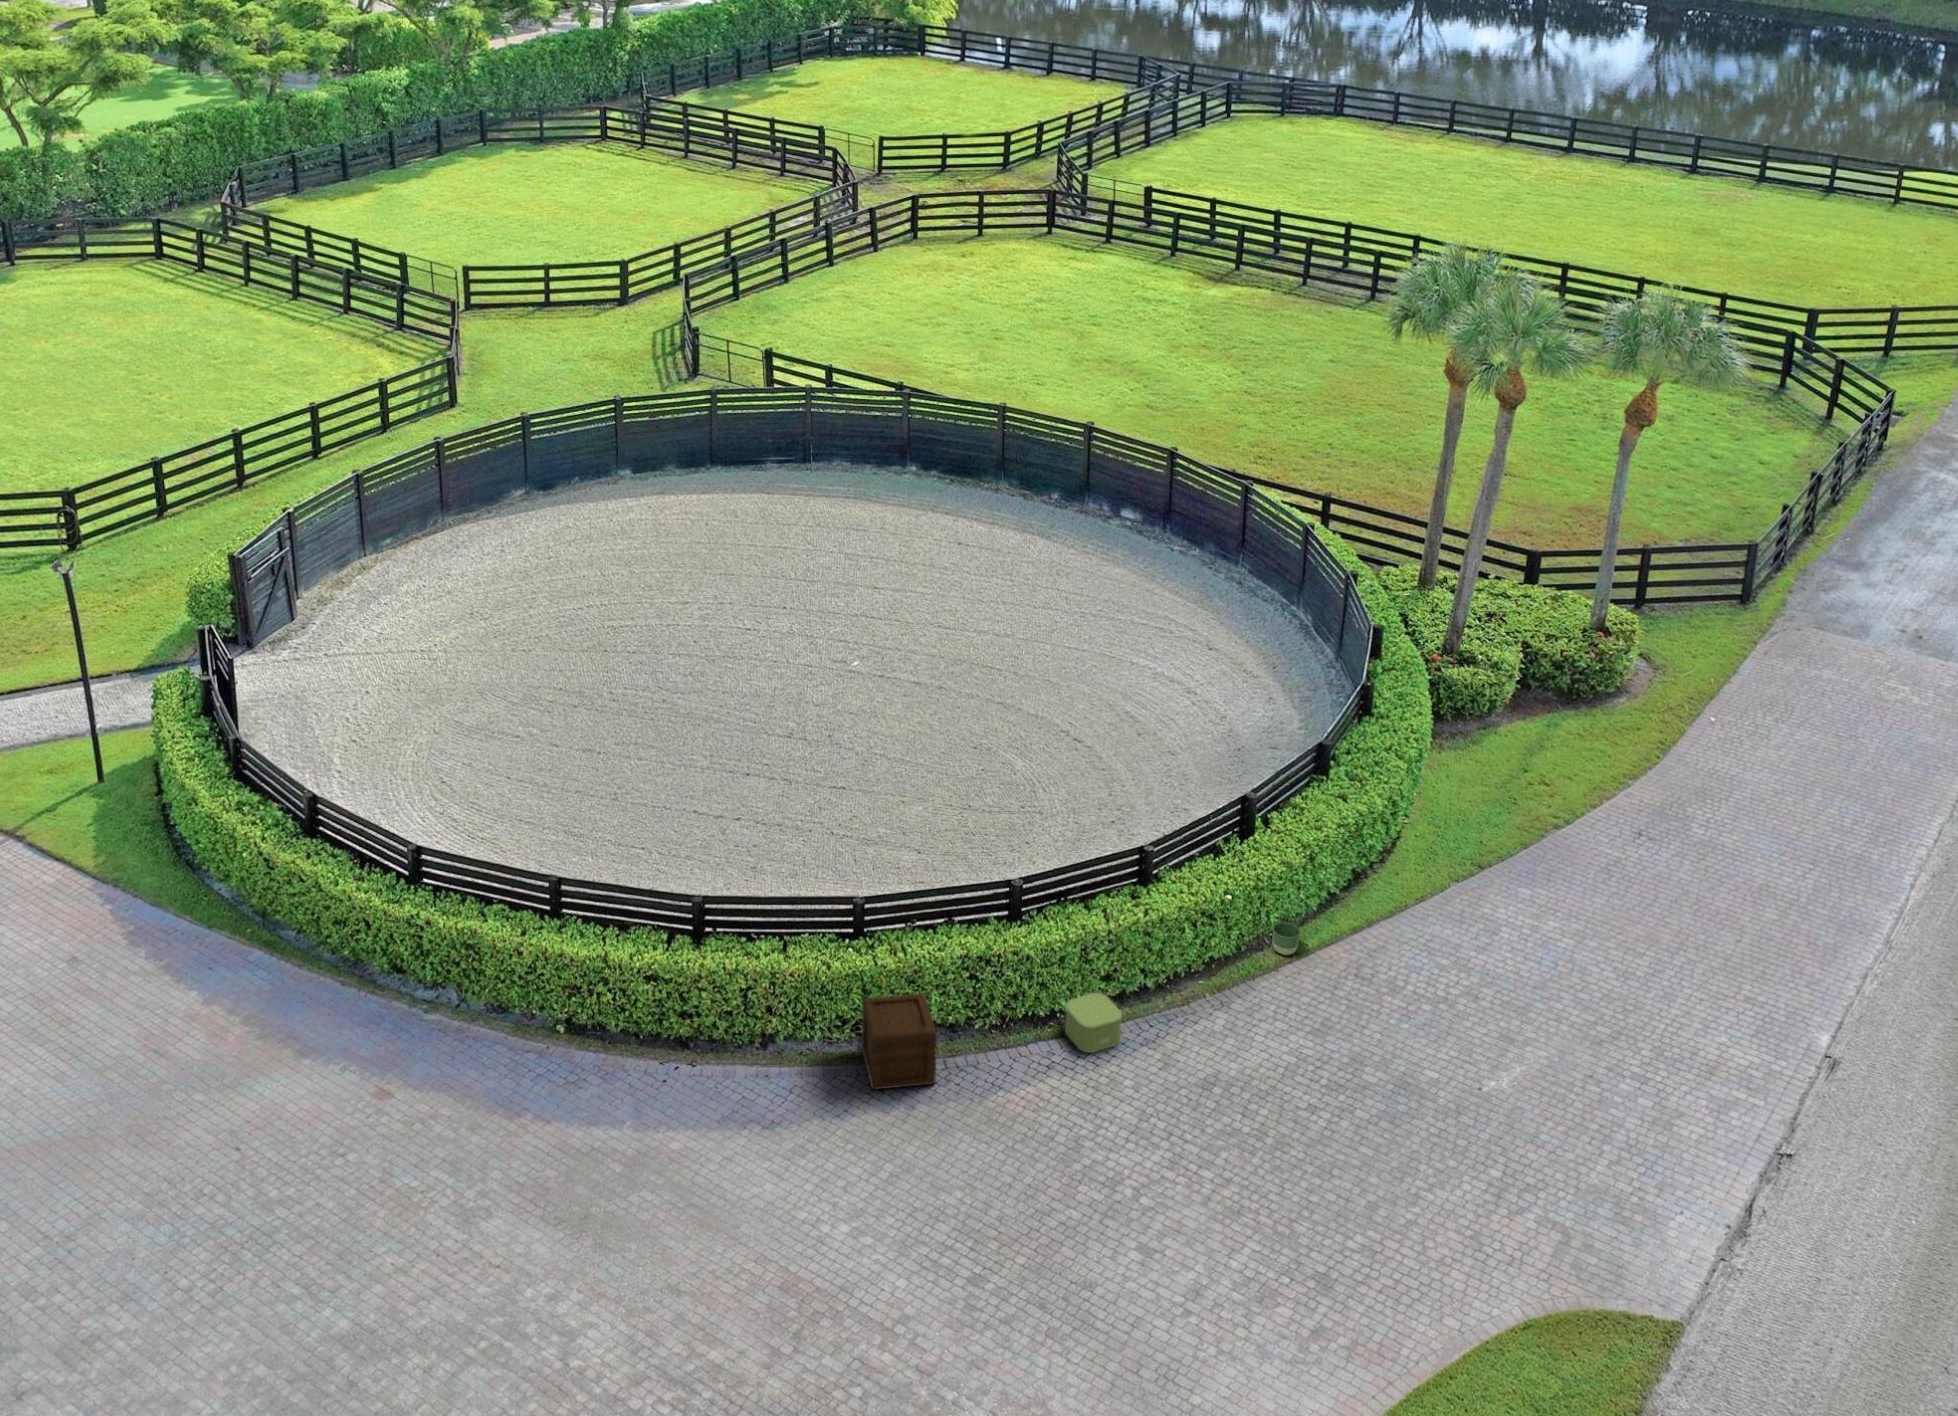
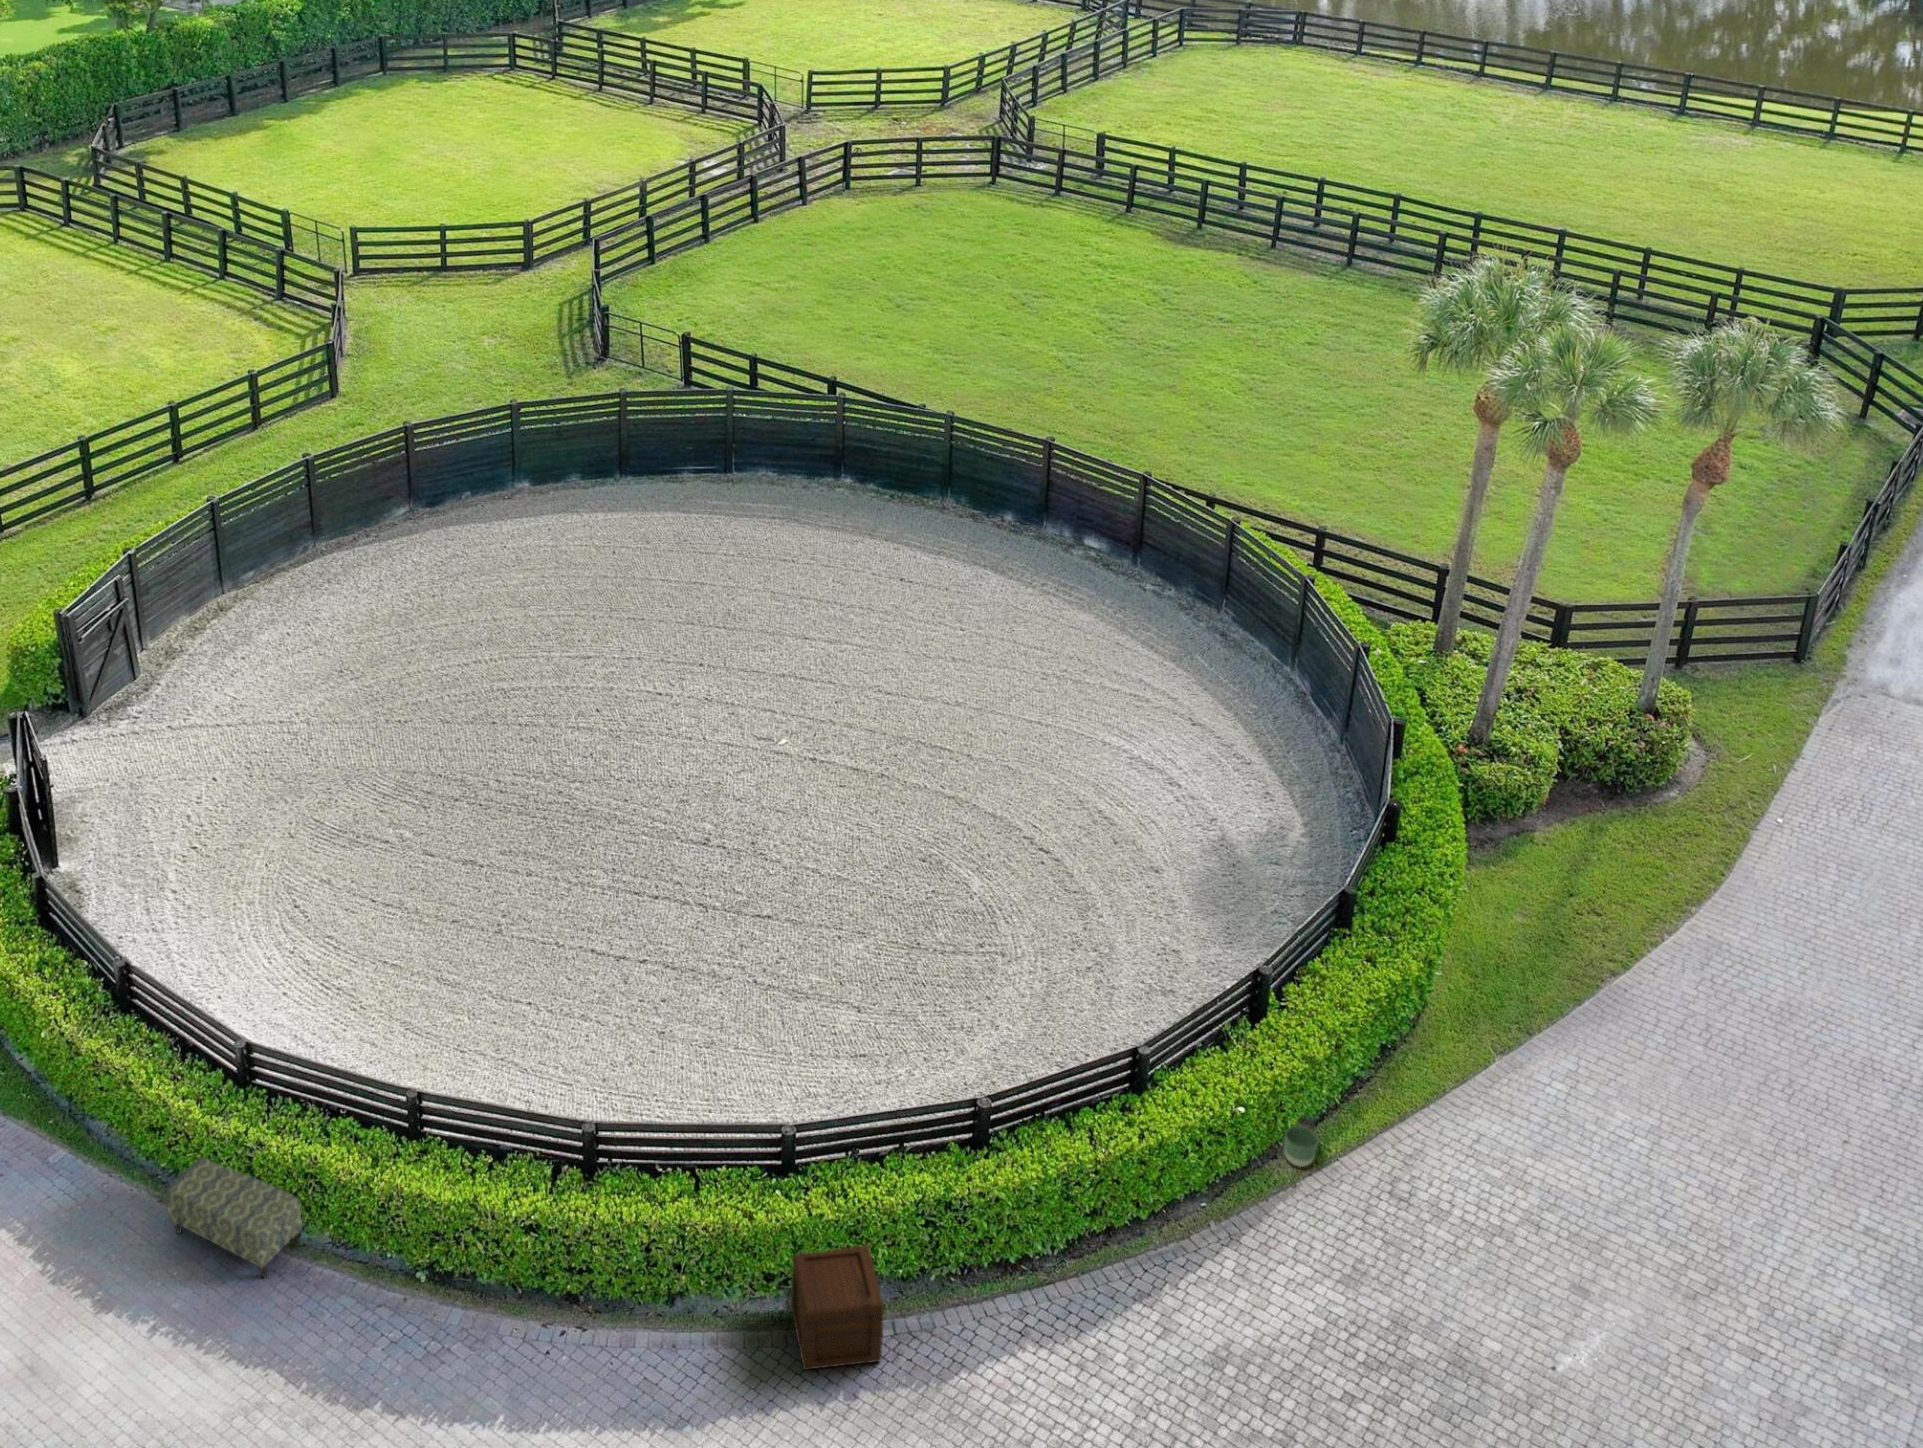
bench: none [347,939,459,1032] -> present [166,1157,302,1278]
storage box: present [1065,993,1122,1053] -> none [1037,1233,1109,1314]

